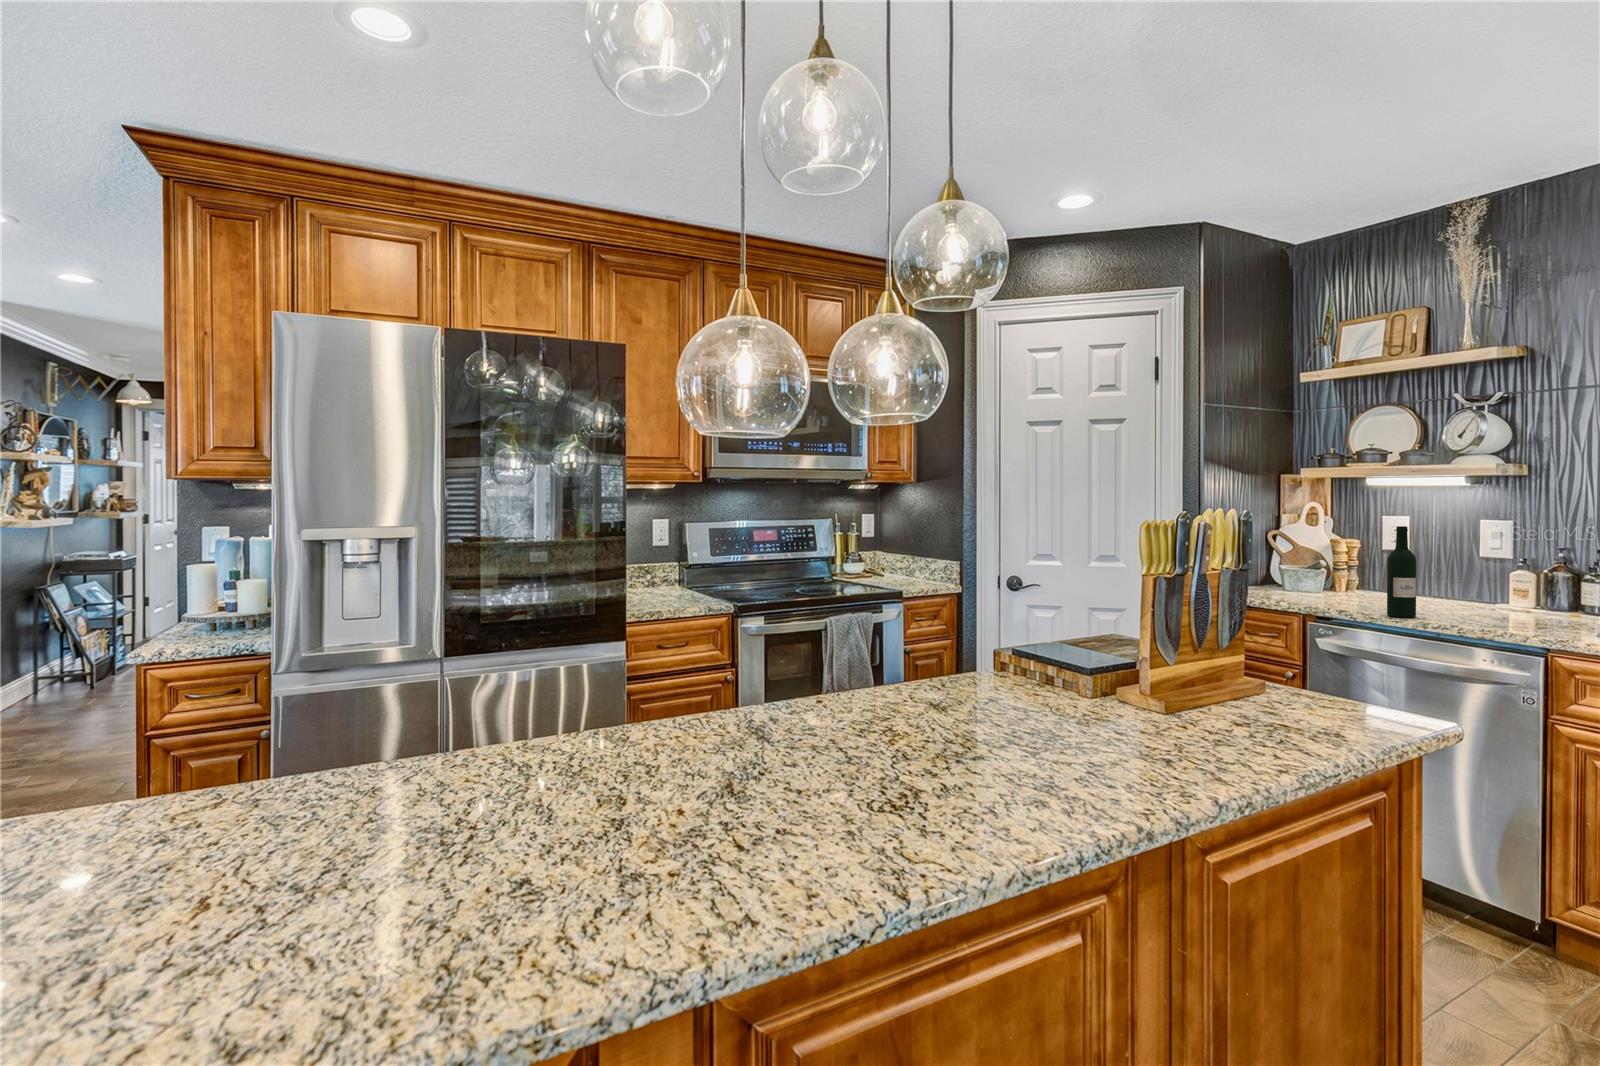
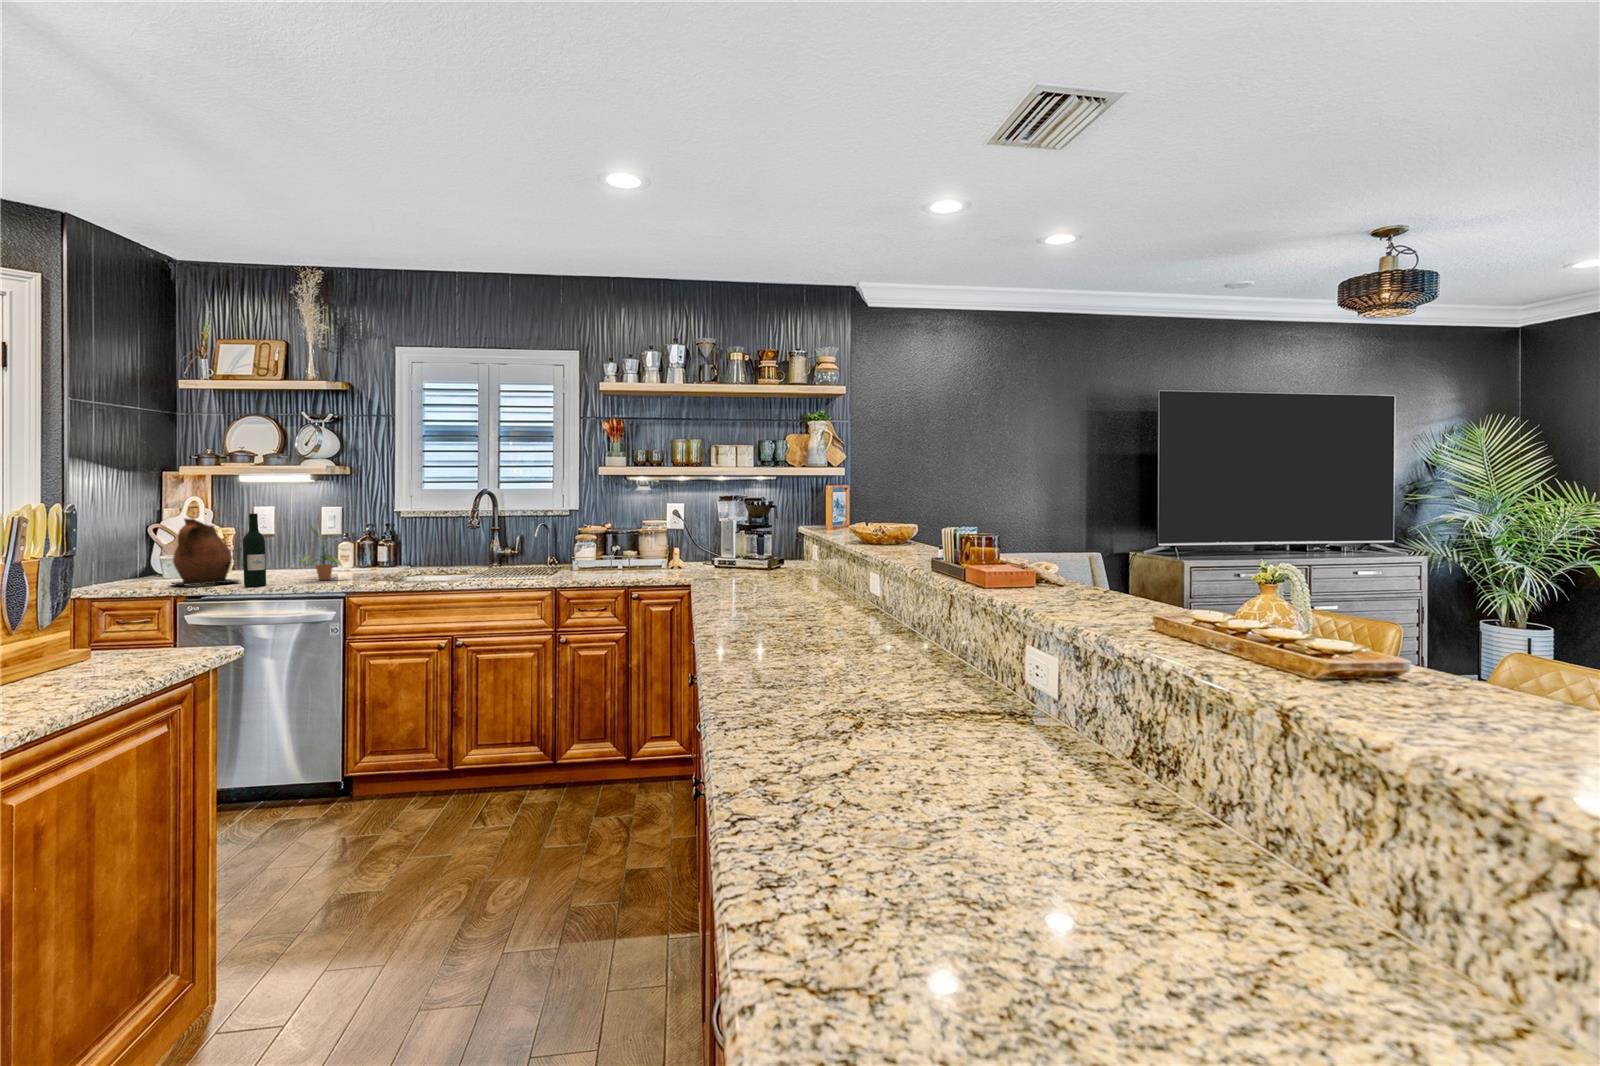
ceramic pitcher: none [1292,531,1379,609] -> present [172,518,239,585]
potted plant: none [1463,540,1547,617] -> present [300,526,342,580]

